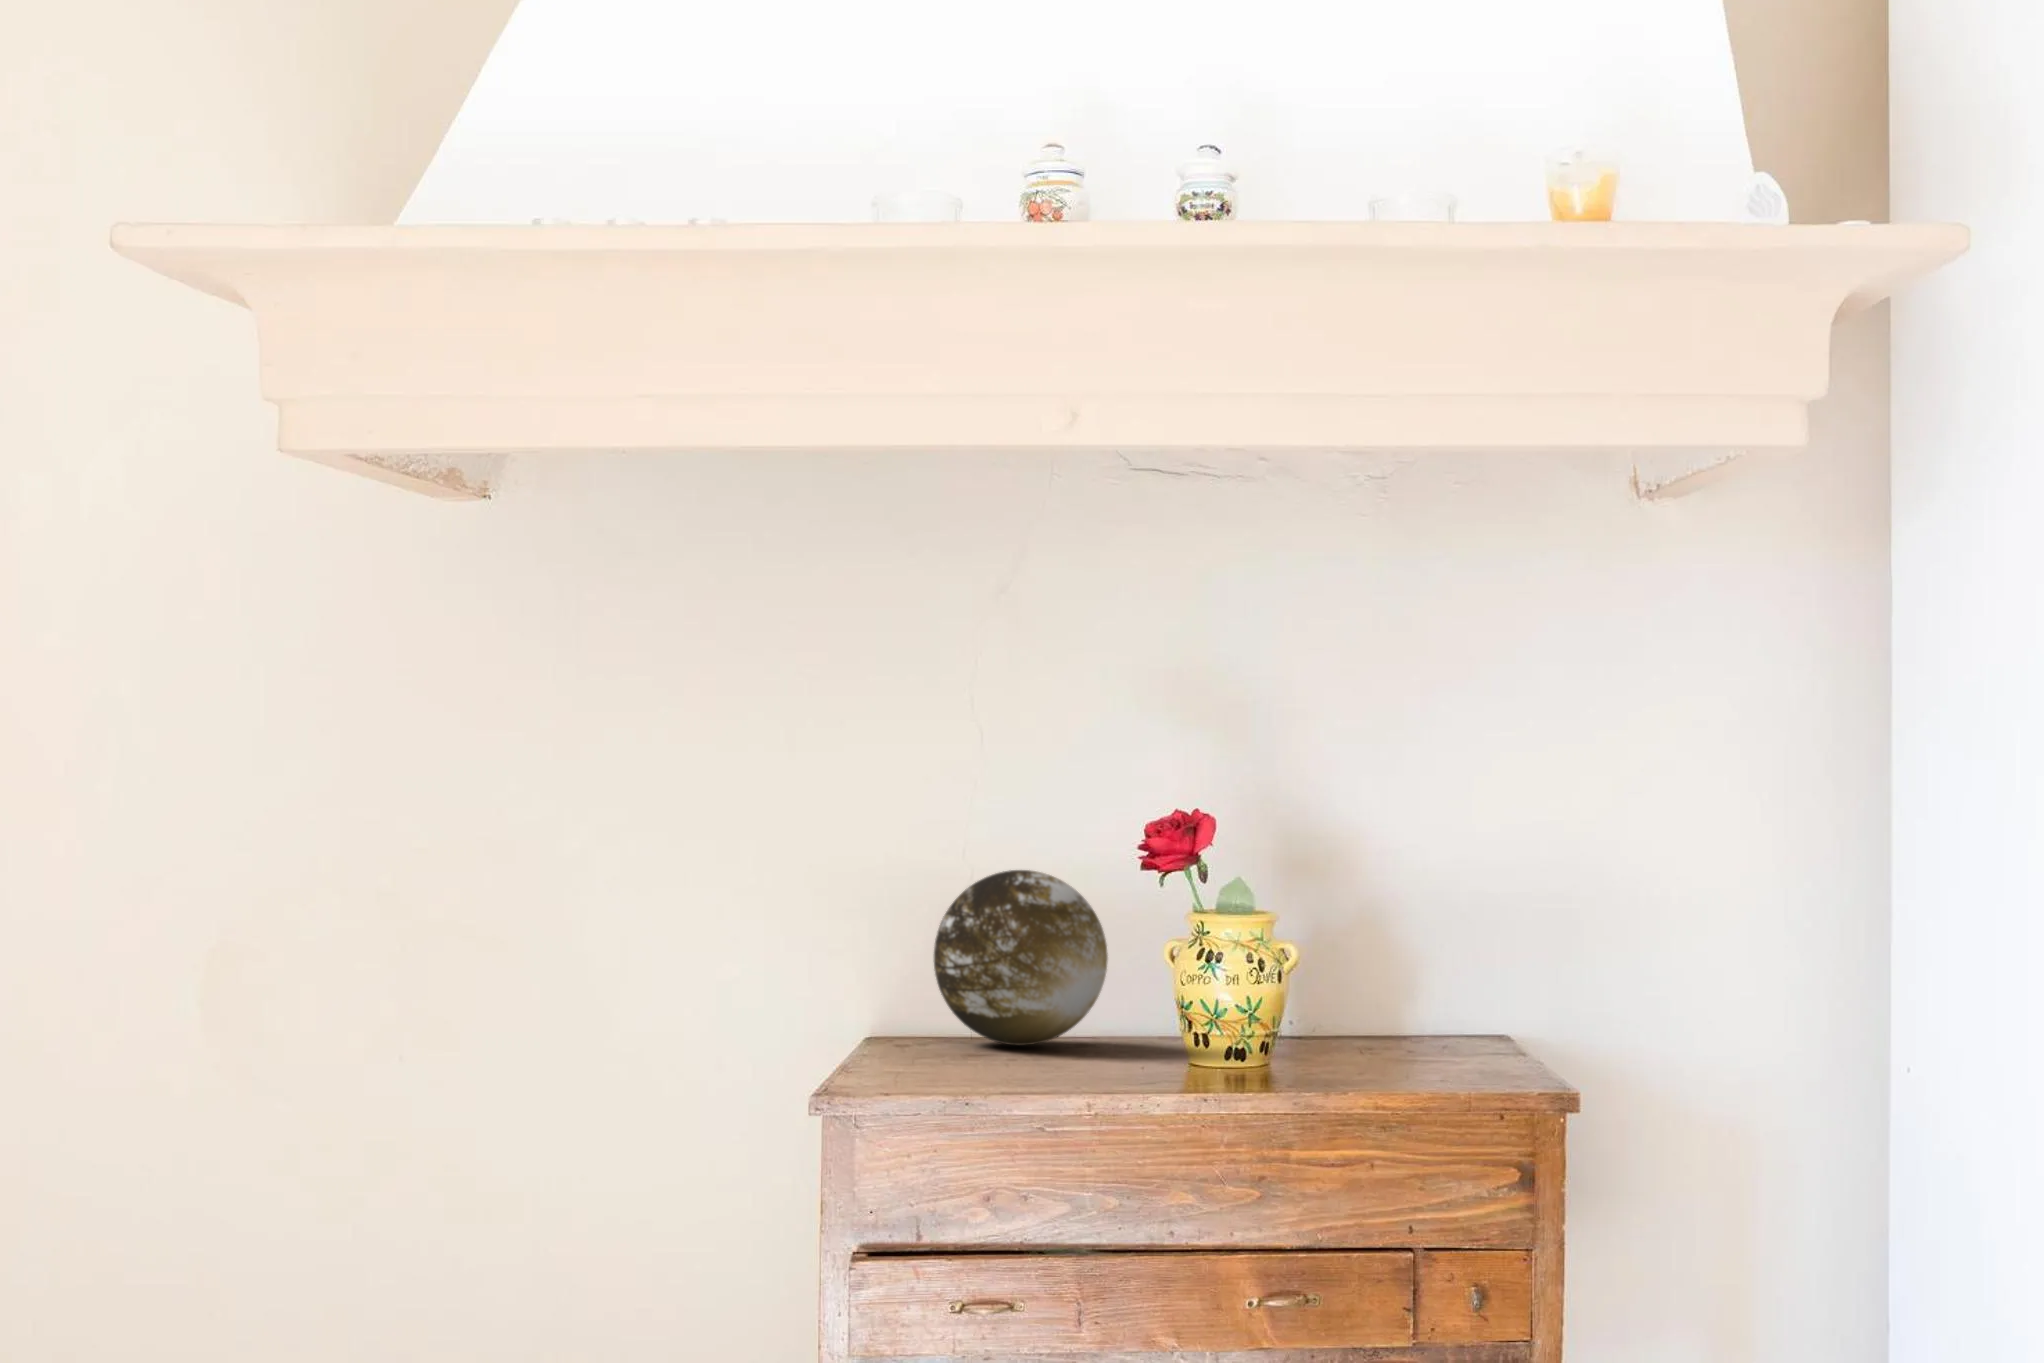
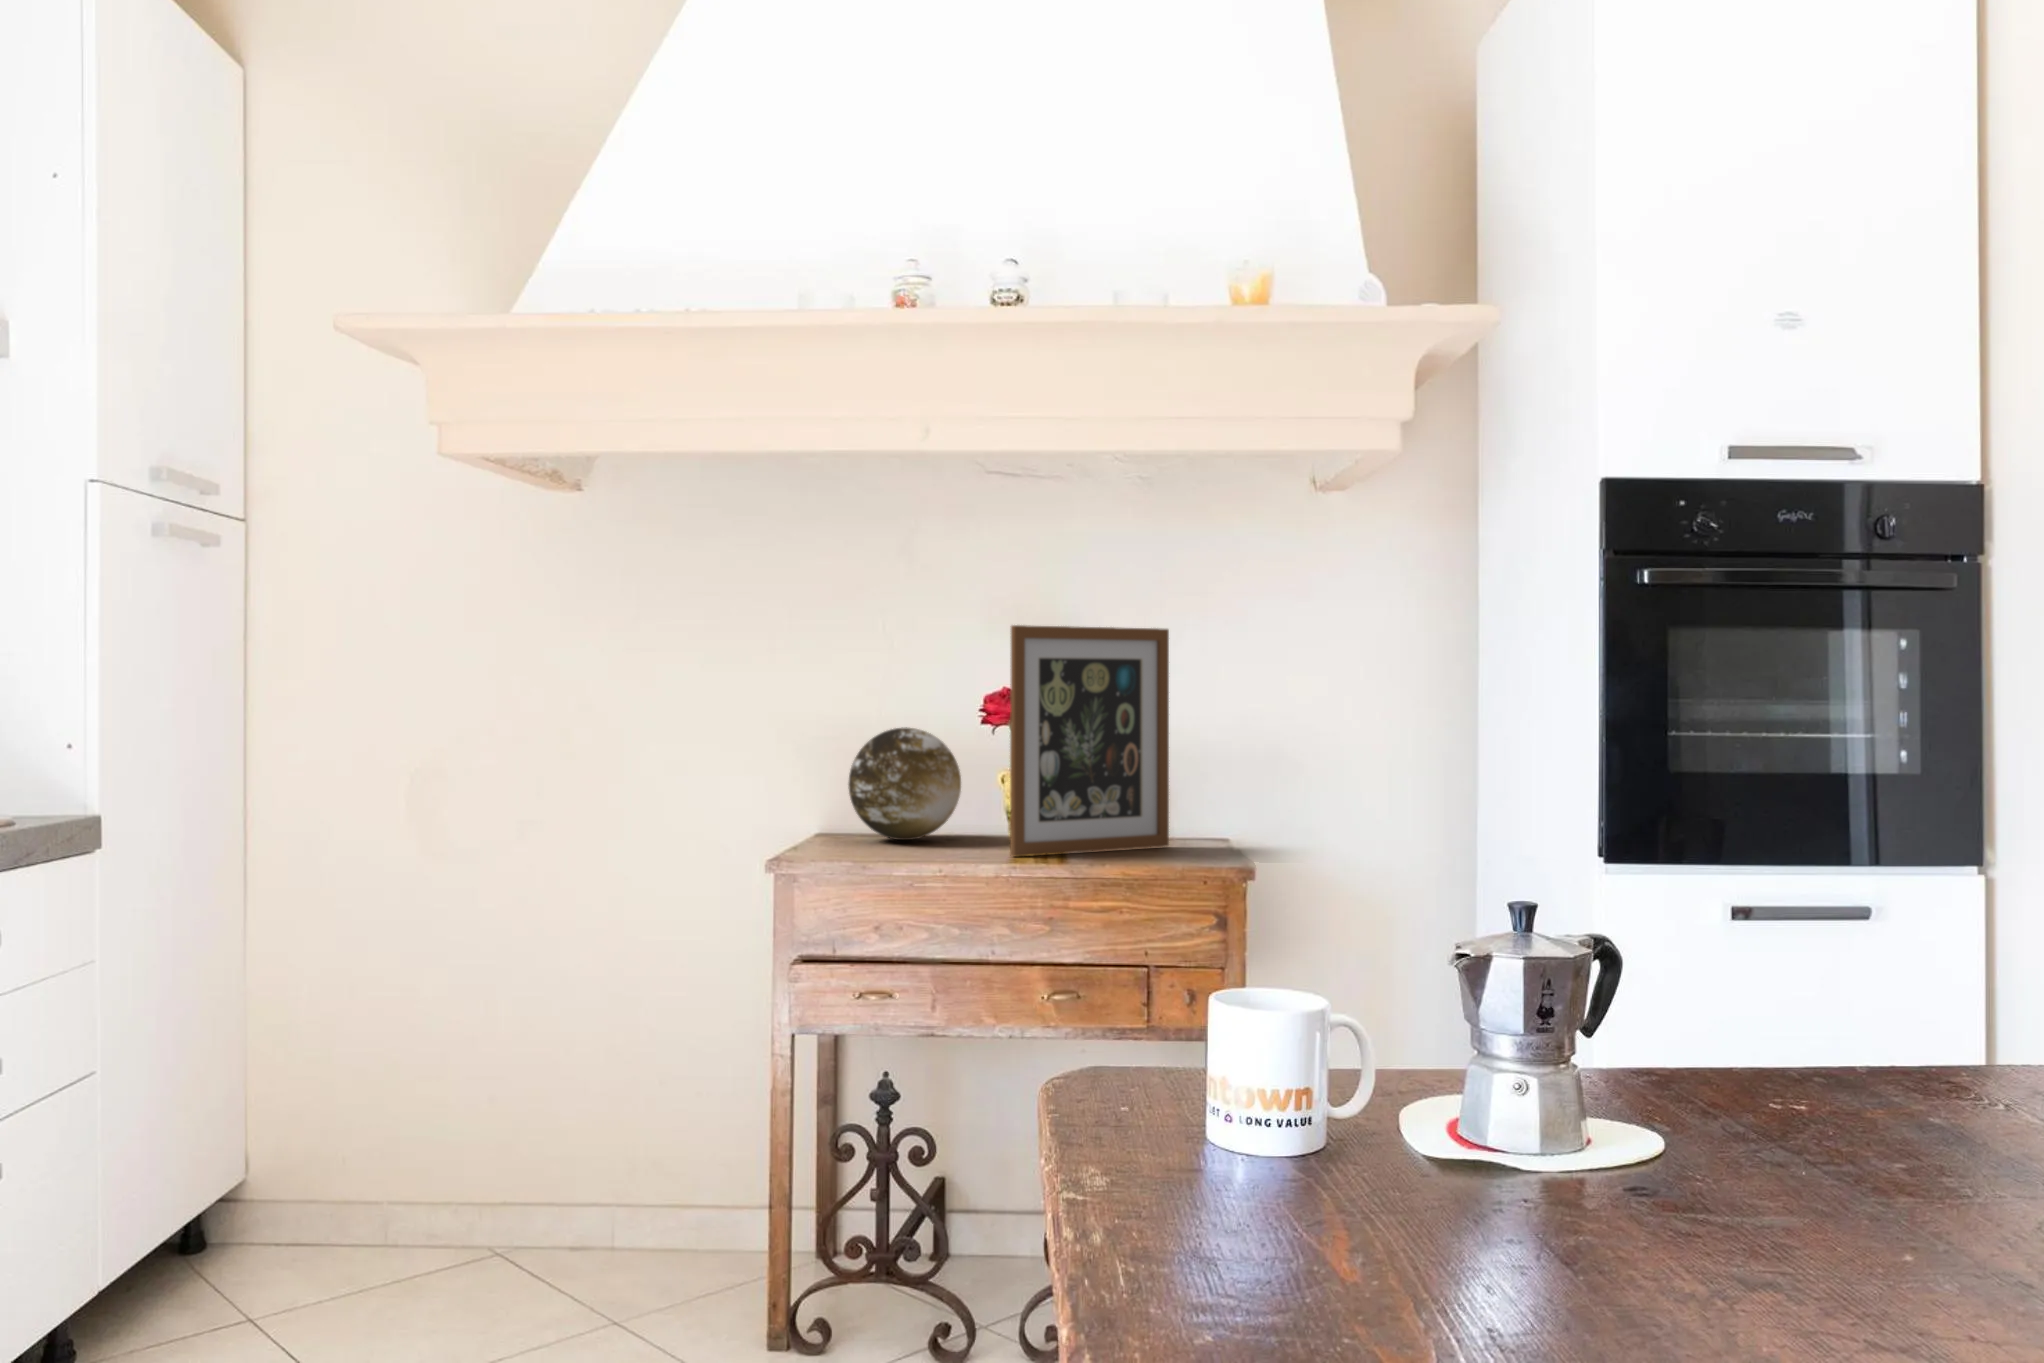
picture frame: none [1189,710,1438,1072] -> present [1010,625,1169,856]

